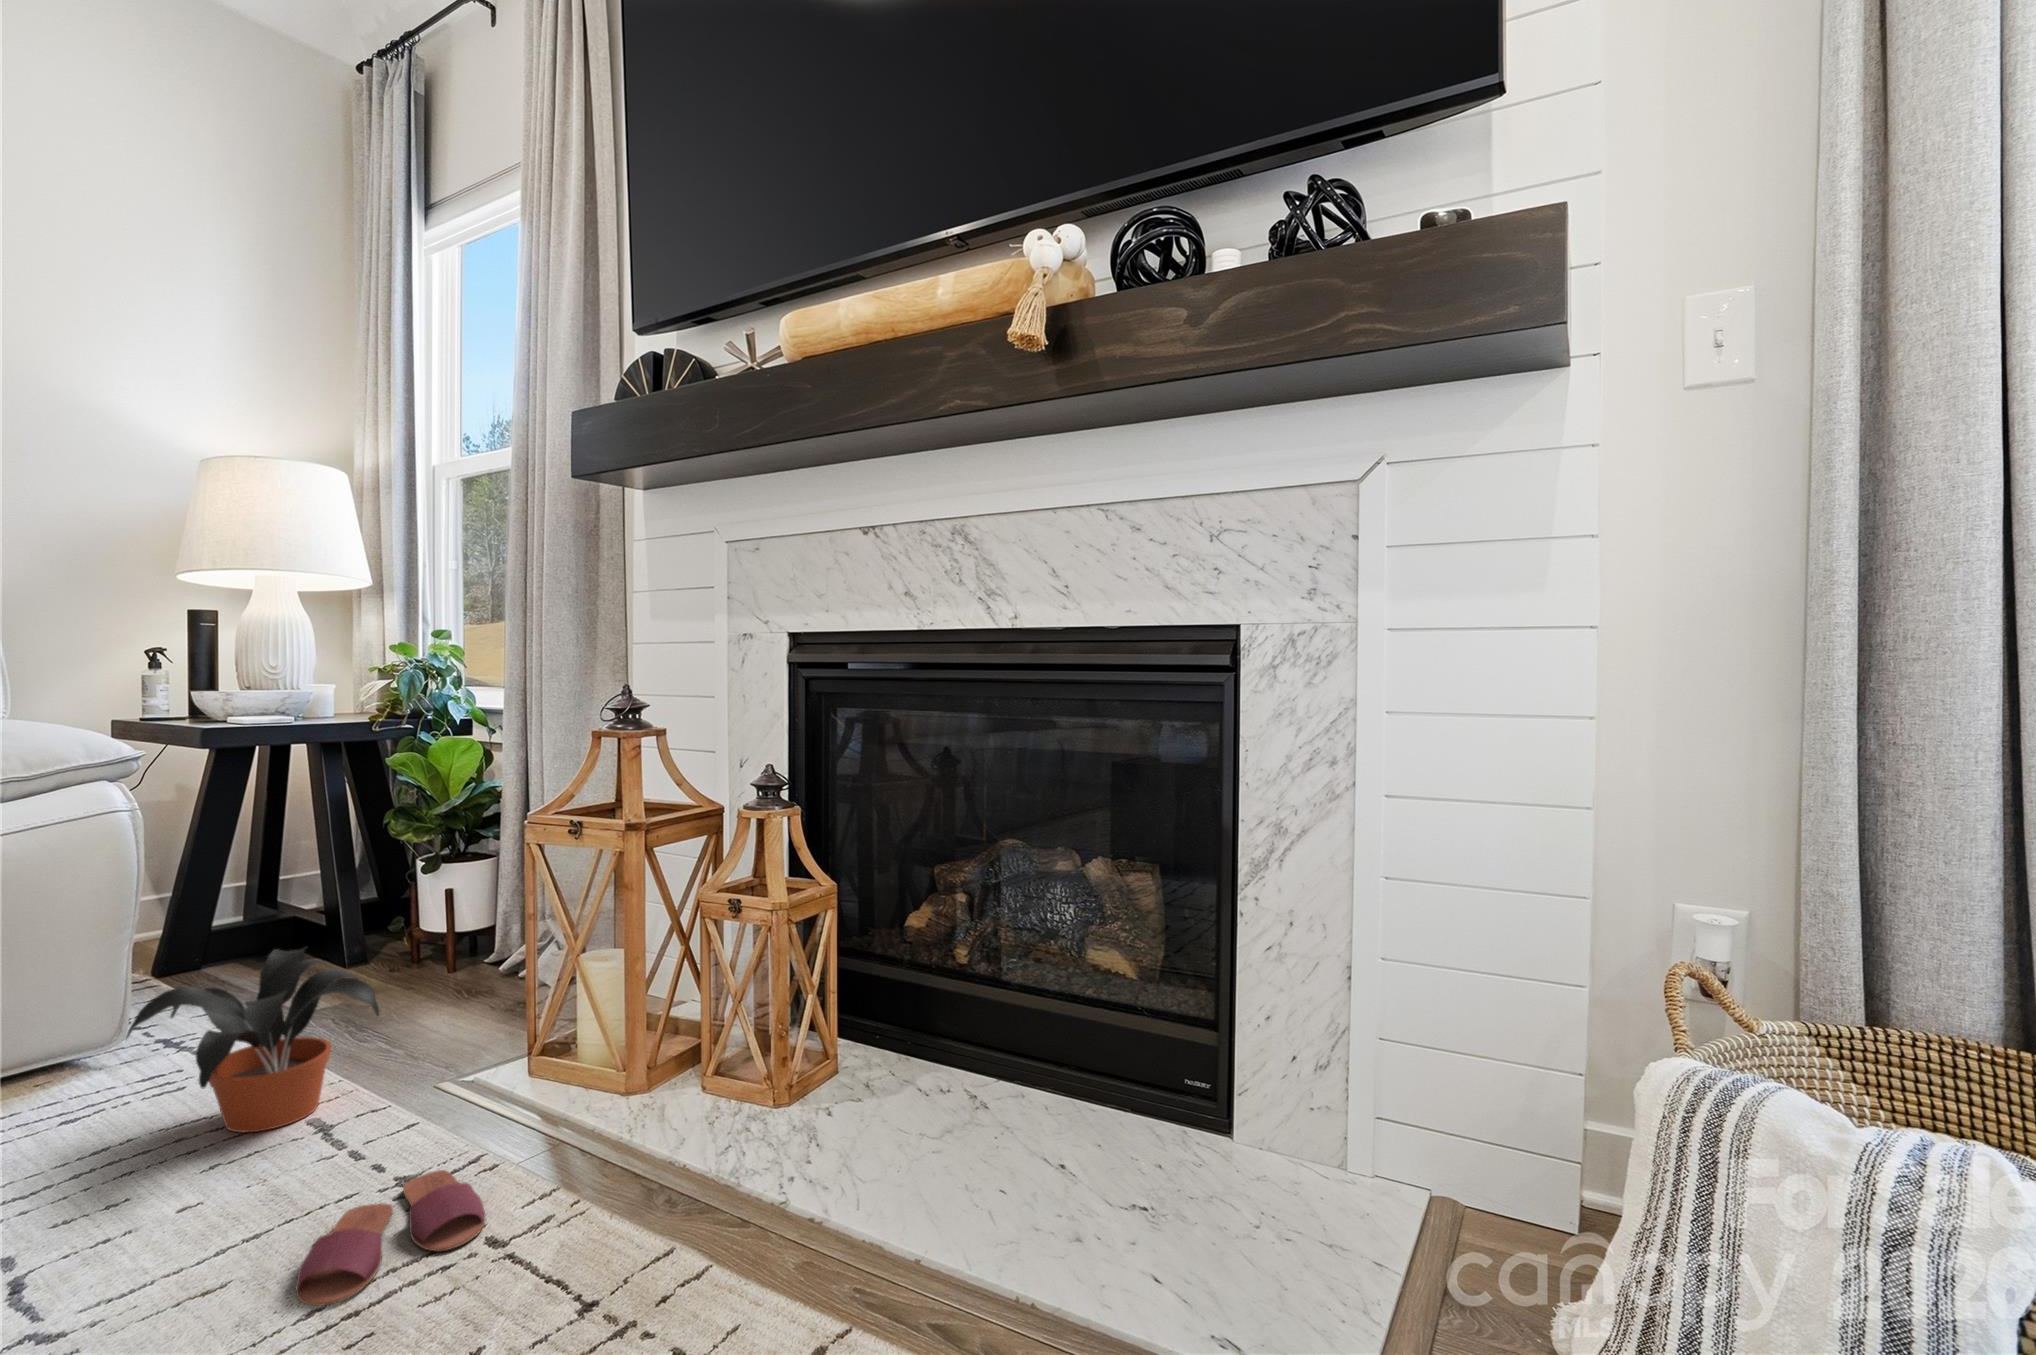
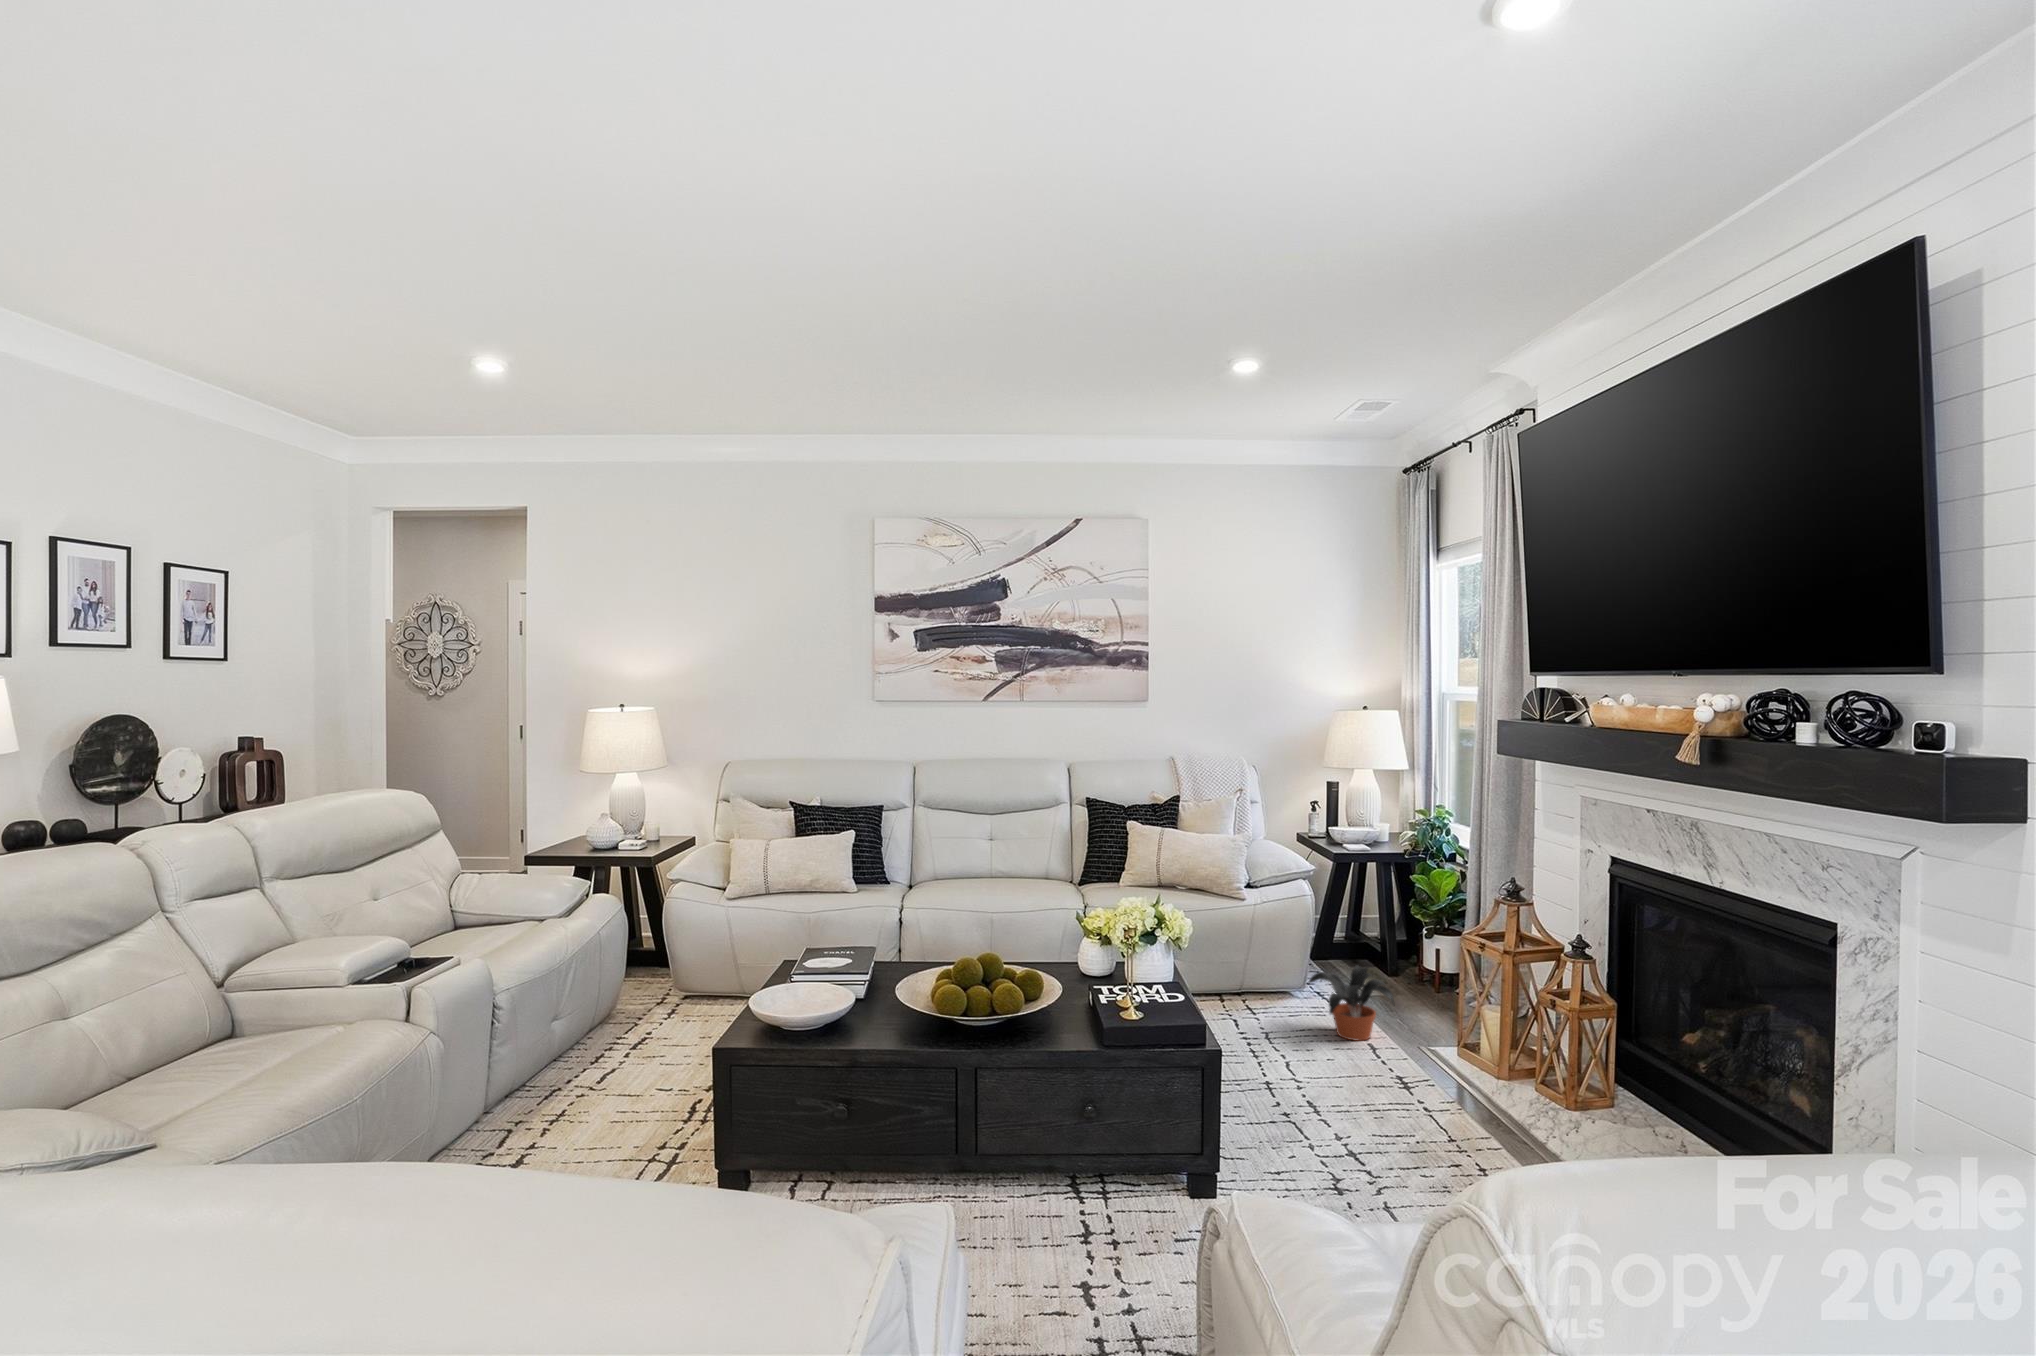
slippers: present [296,1170,485,1306] -> none [1357,1077,1425,1106]

